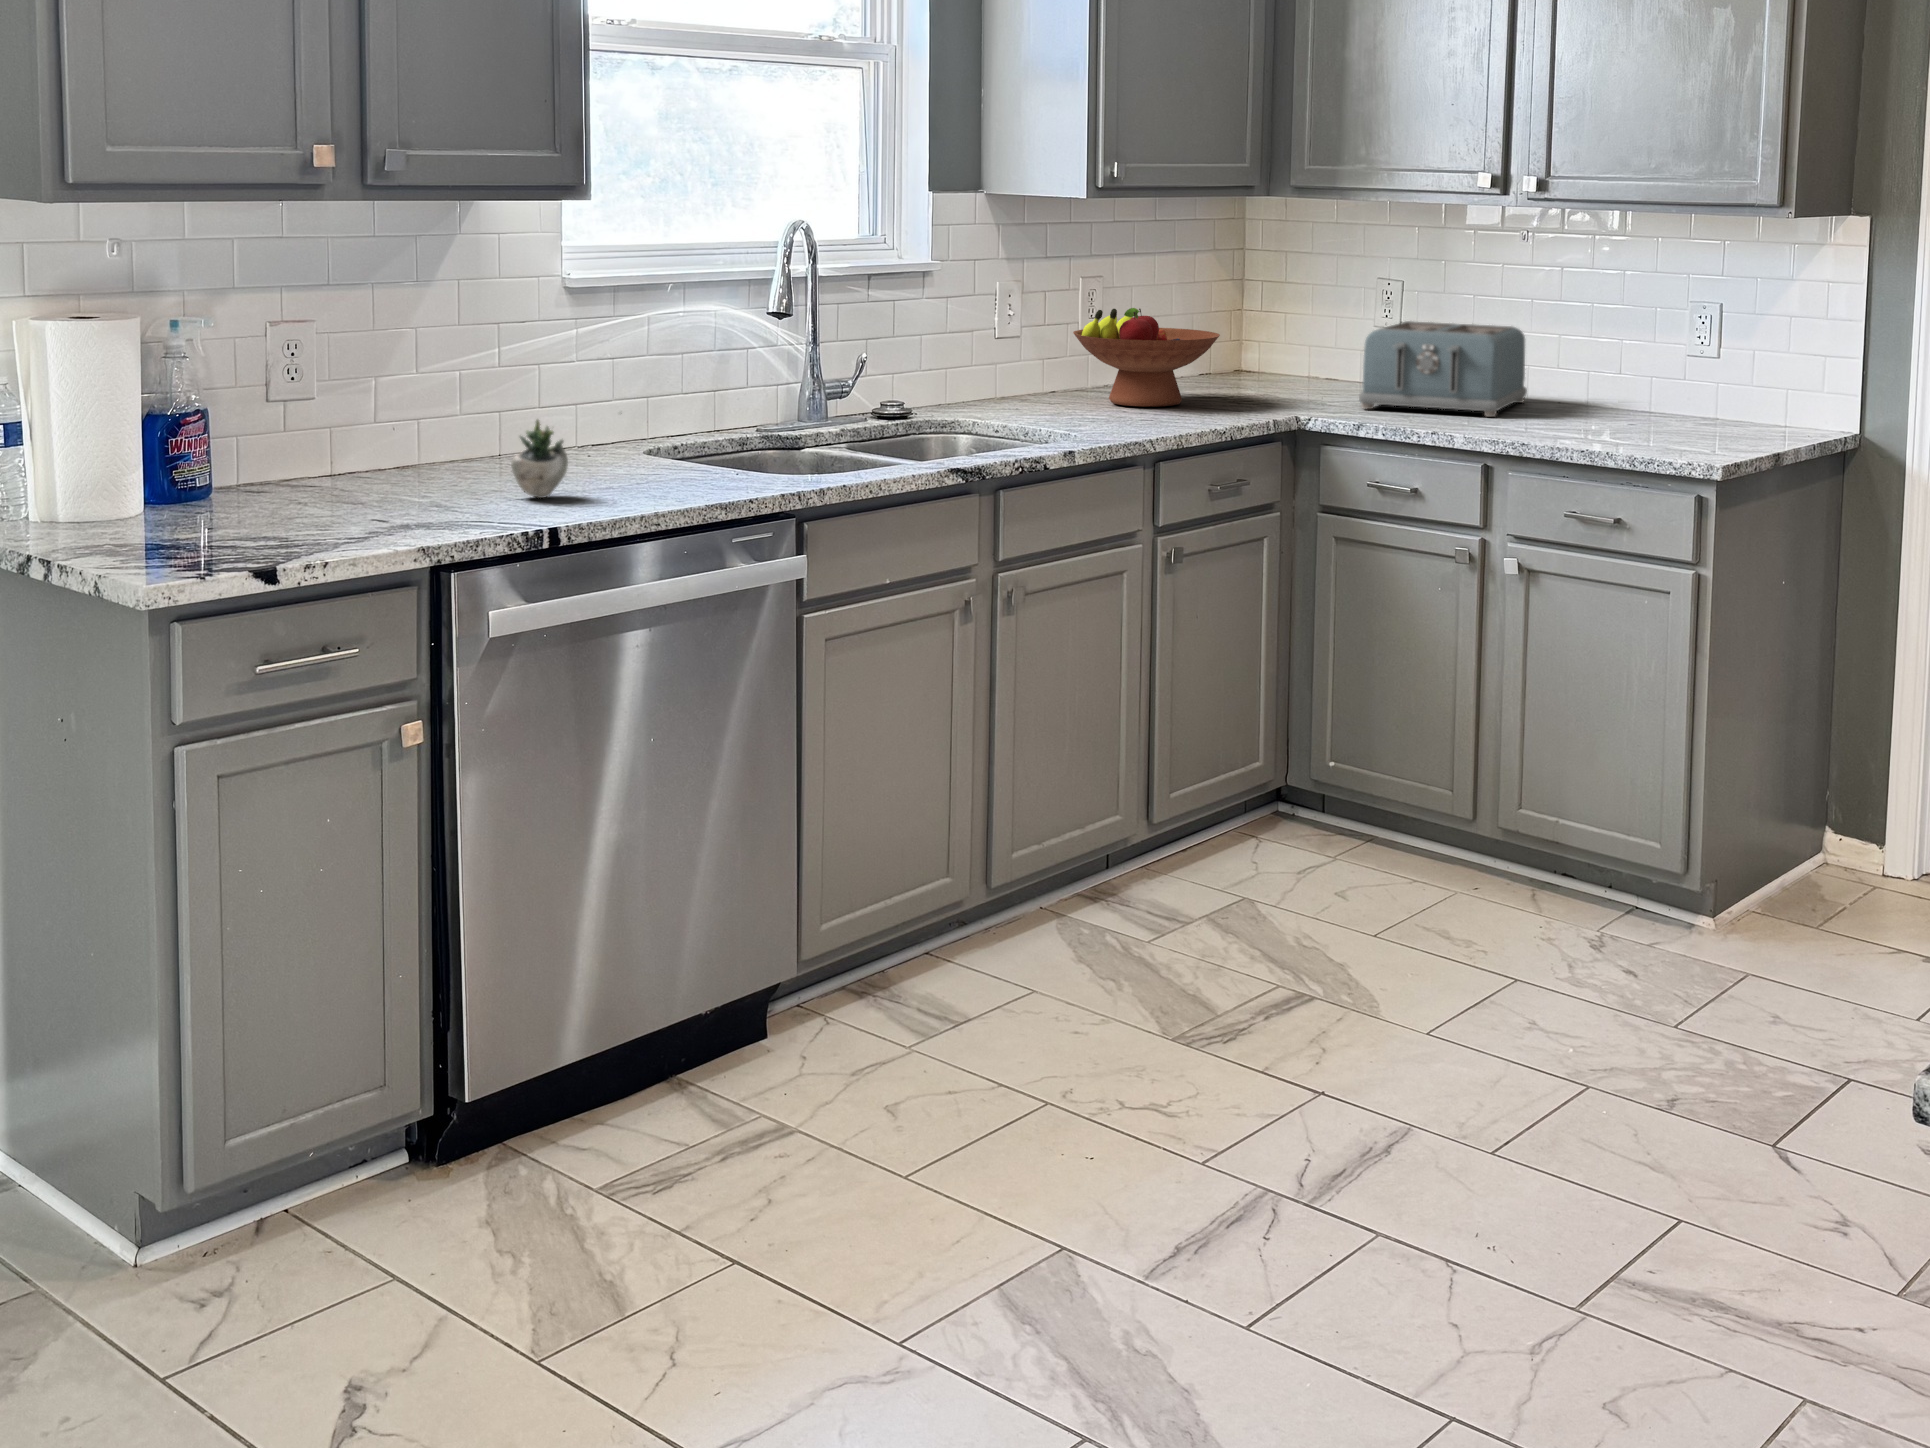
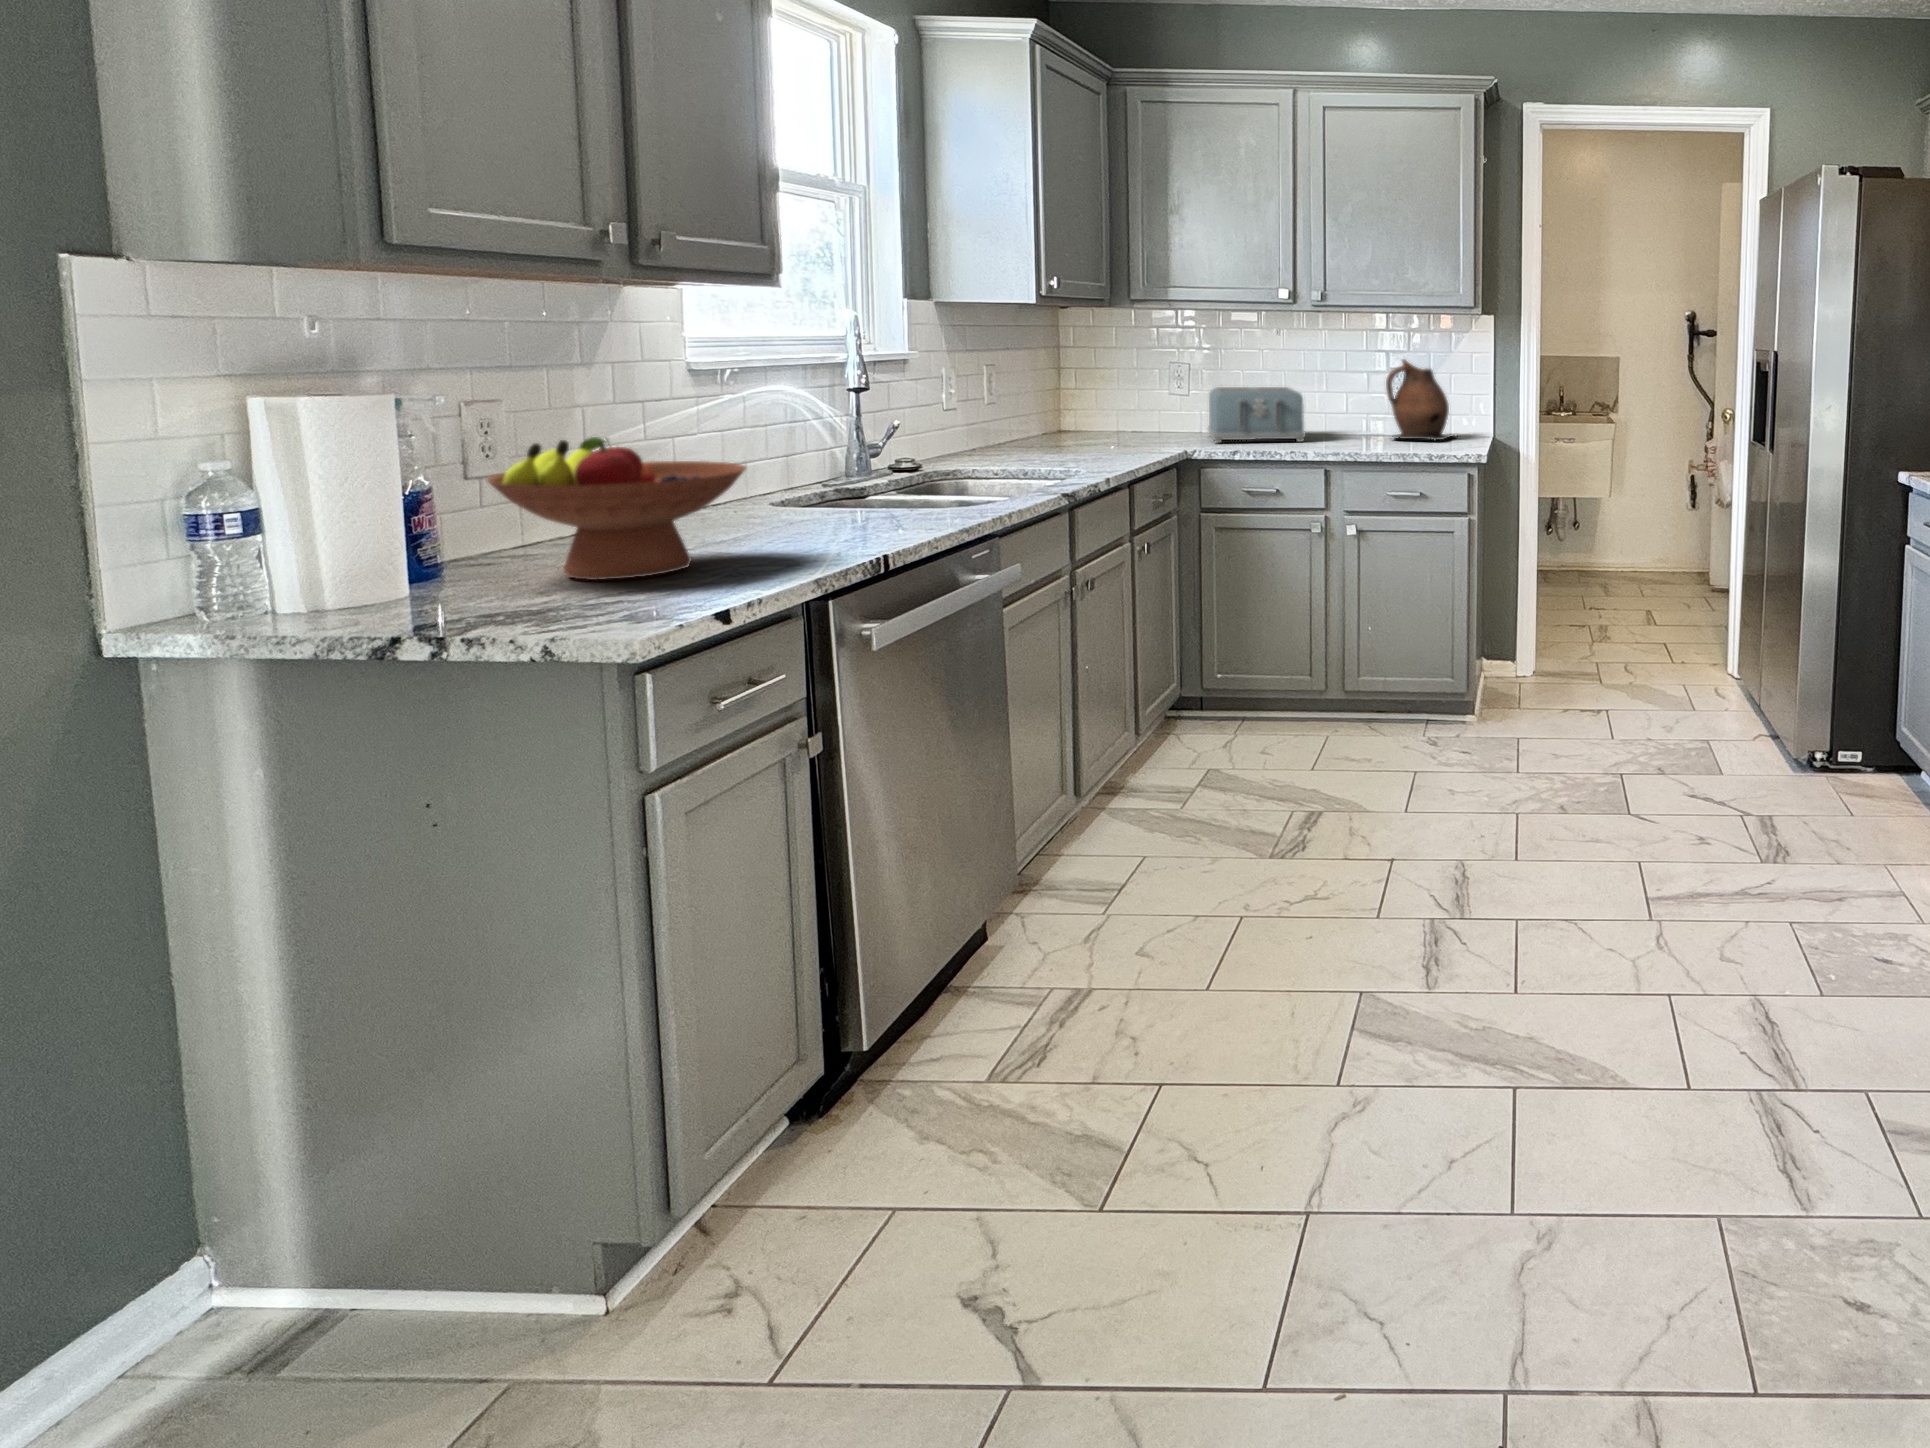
ceramic pitcher: none [1638,290,1768,434] -> present [1386,359,1452,440]
fruit bowl: present [1073,308,1220,407] -> present [486,437,746,580]
succulent plant: present [511,412,620,498] -> none [775,461,874,539]

